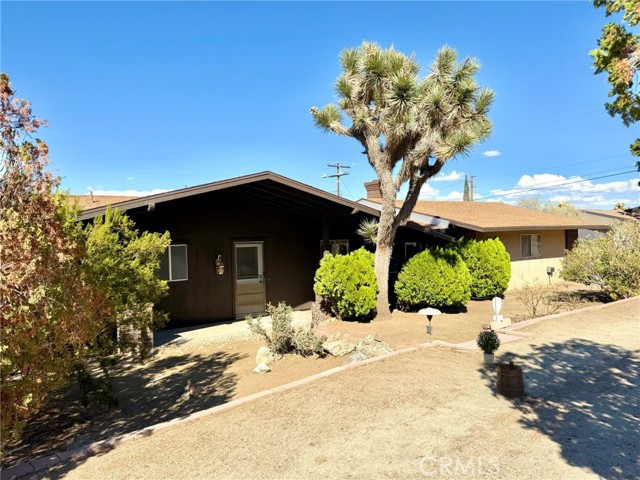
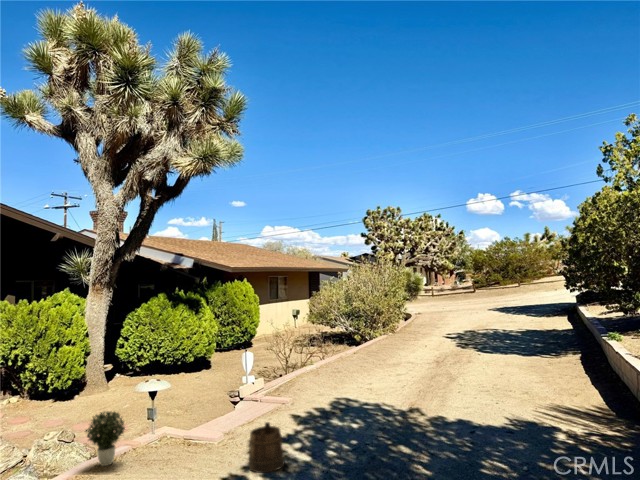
potted plant: present [476,331,500,364] -> present [86,411,125,466]

